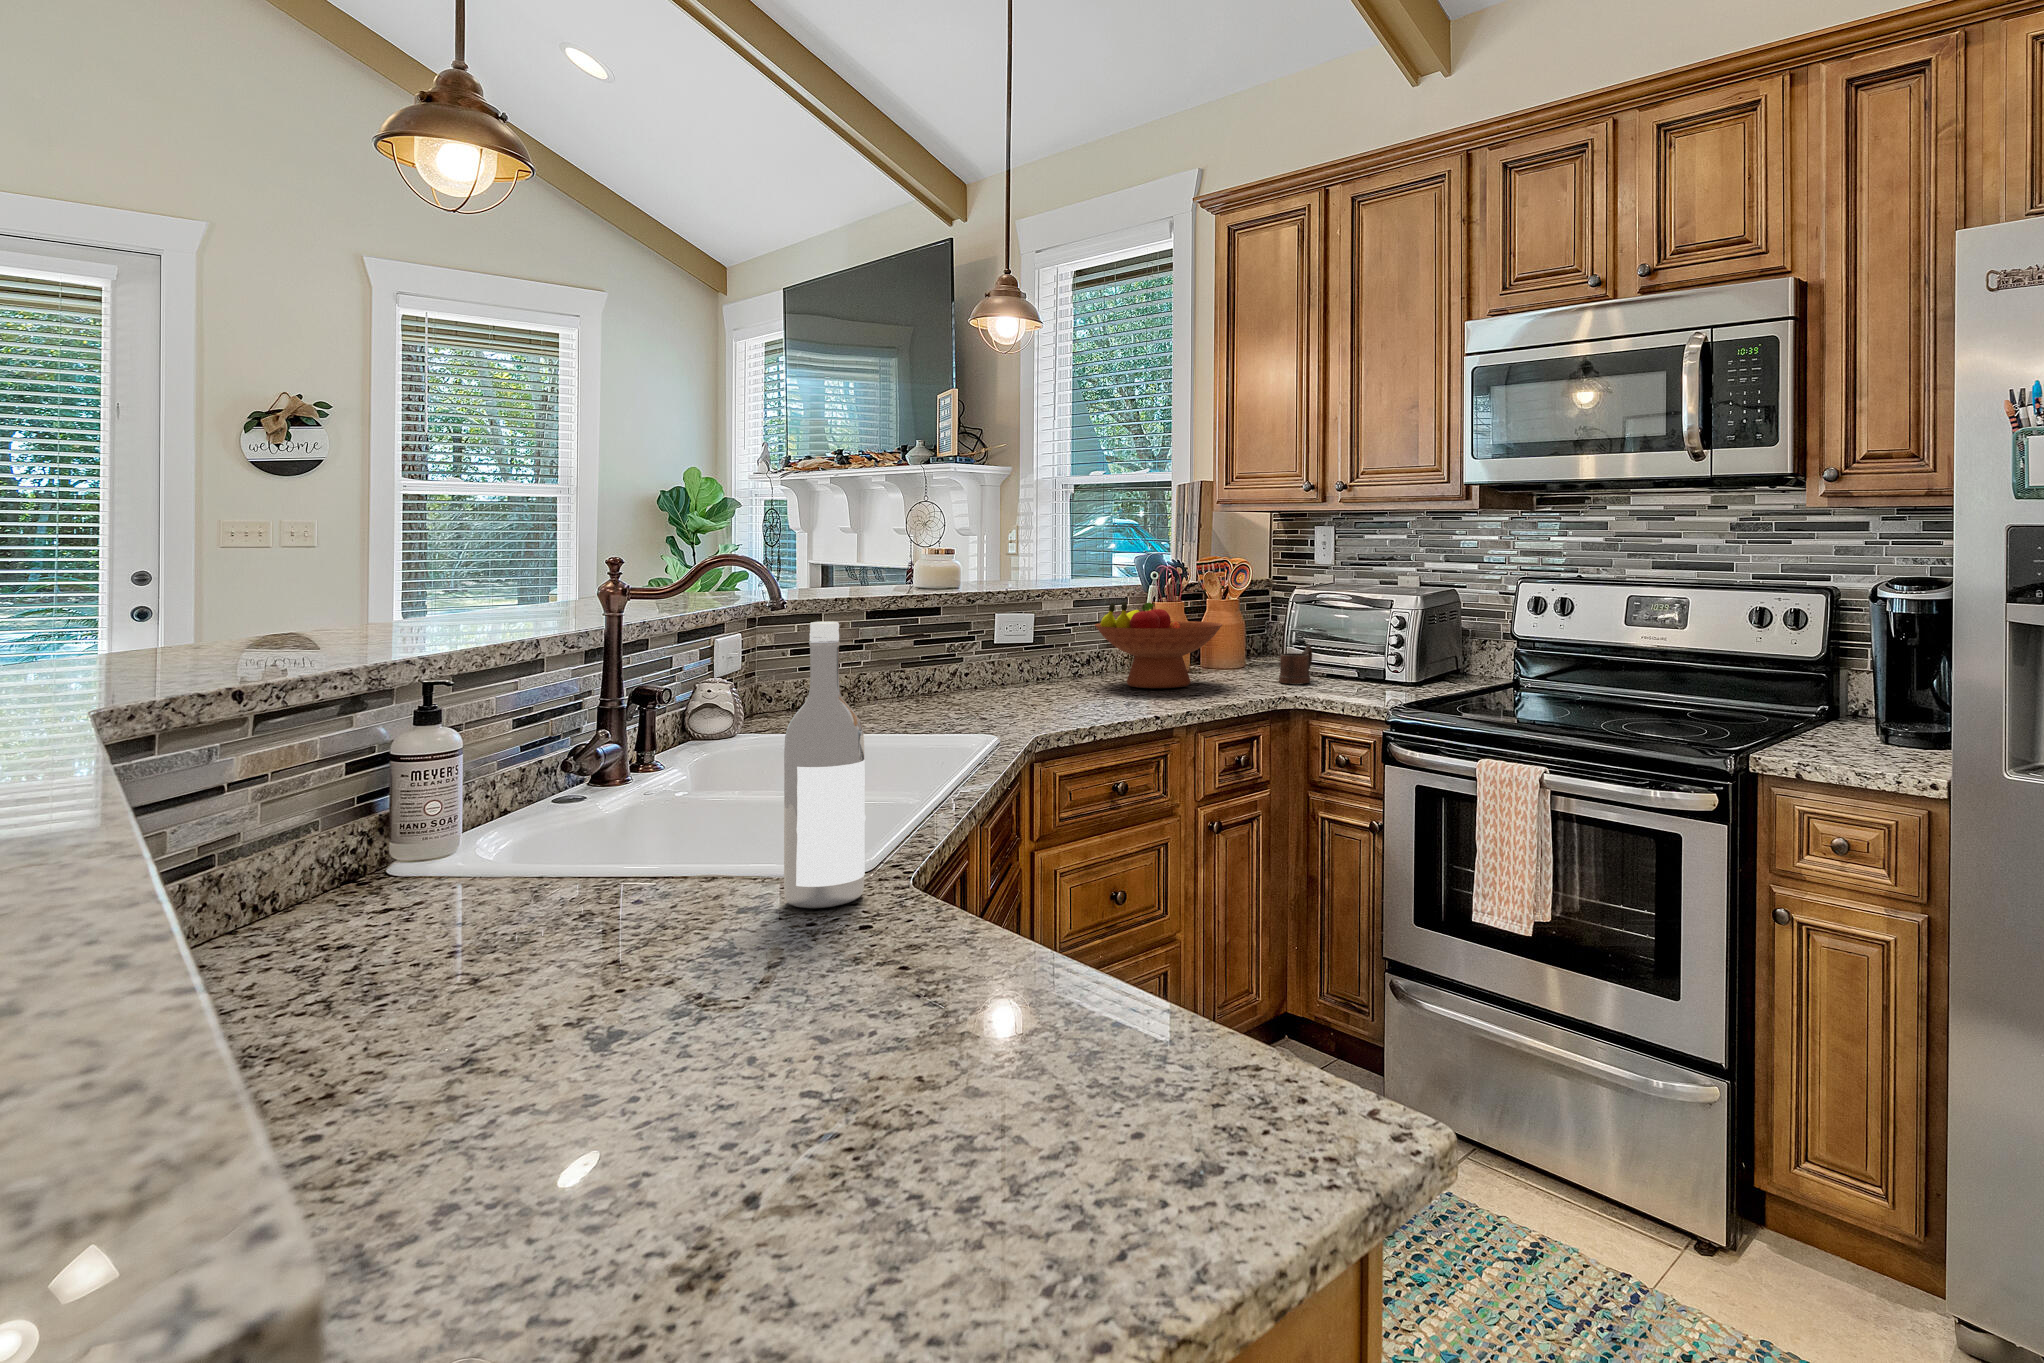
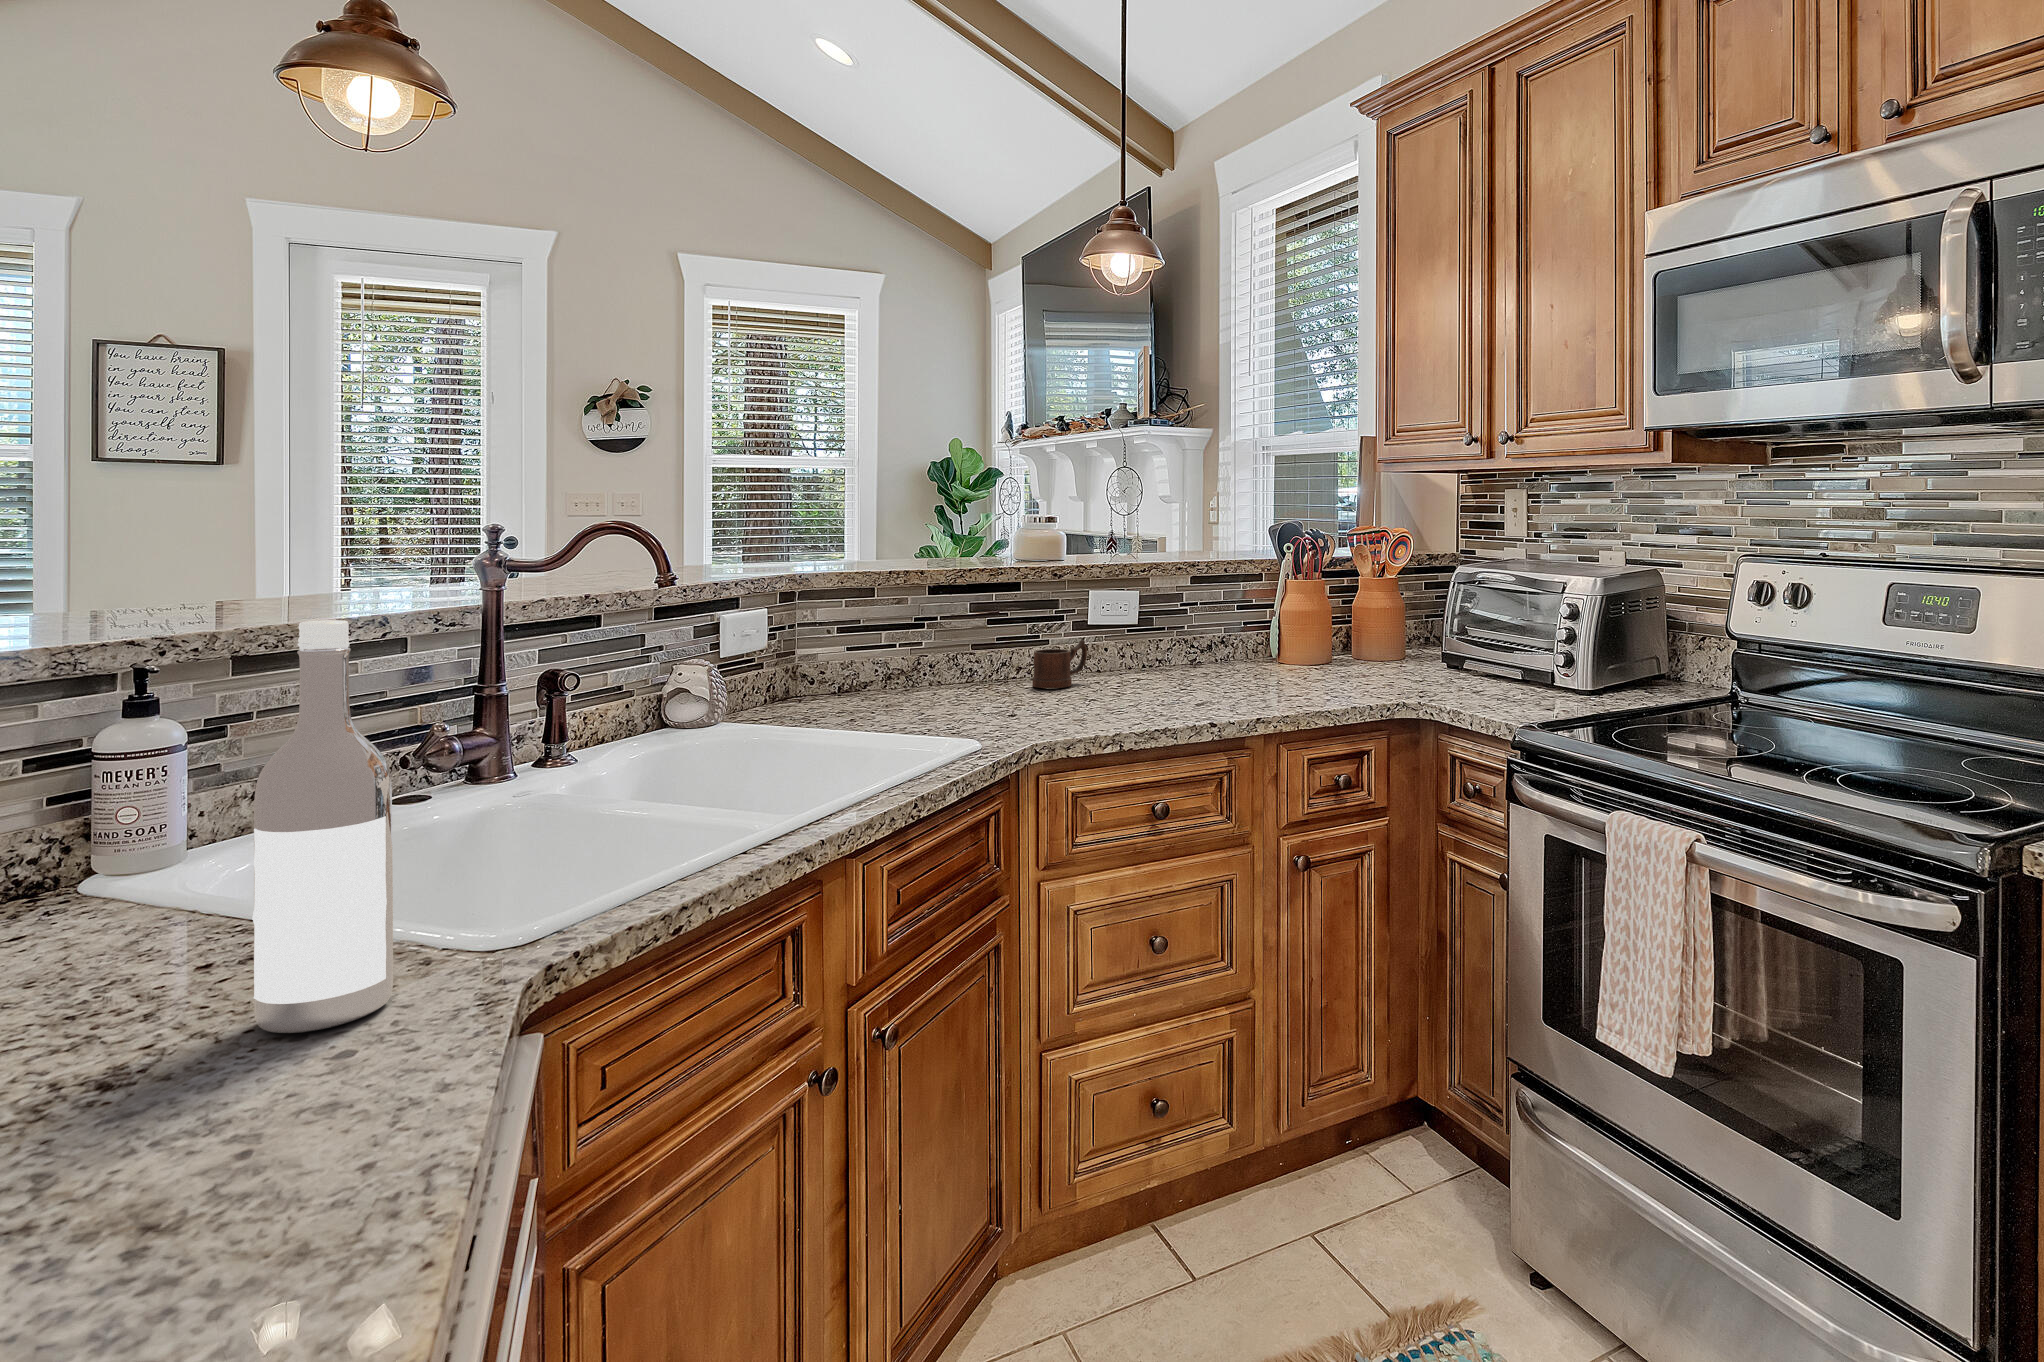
fruit bowl: present [1095,602,1222,688] -> none [1193,581,1344,684]
mug: present [1279,645,1312,684] -> present [1032,640,1087,688]

